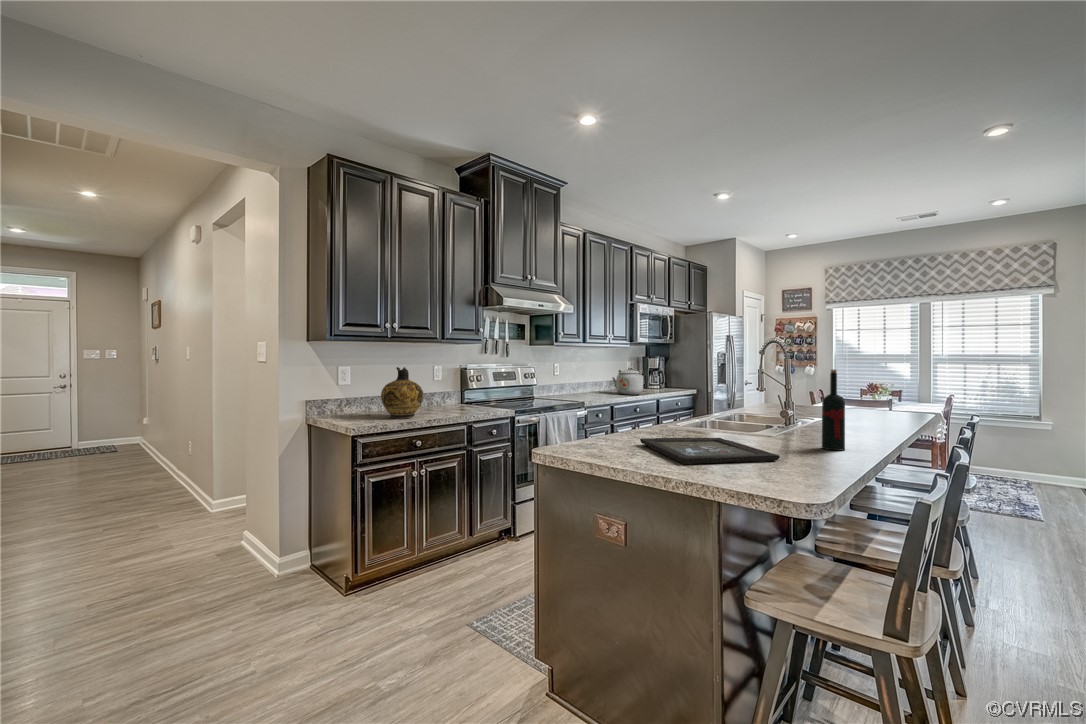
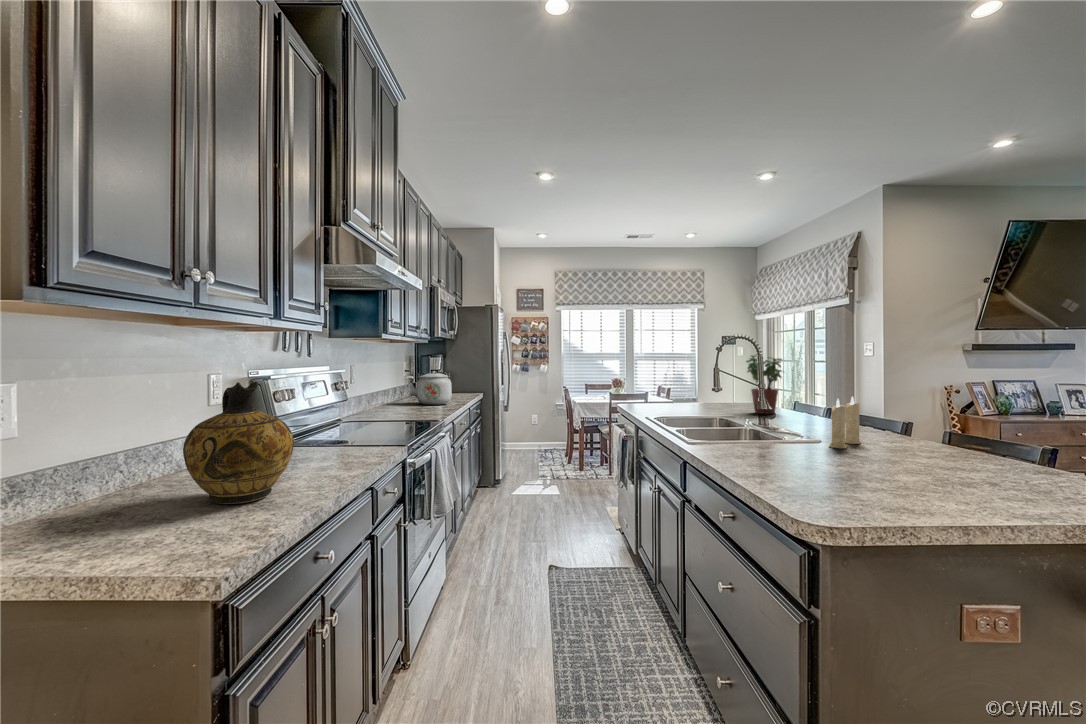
potted plant: none [850,358,898,422] -> present [746,355,782,414]
wine bottle: present [822,369,845,451] -> none [901,365,935,449]
candle: none [755,396,806,442] -> present [829,396,861,449]
tray: present [640,438,780,464] -> none [816,451,1003,498]

